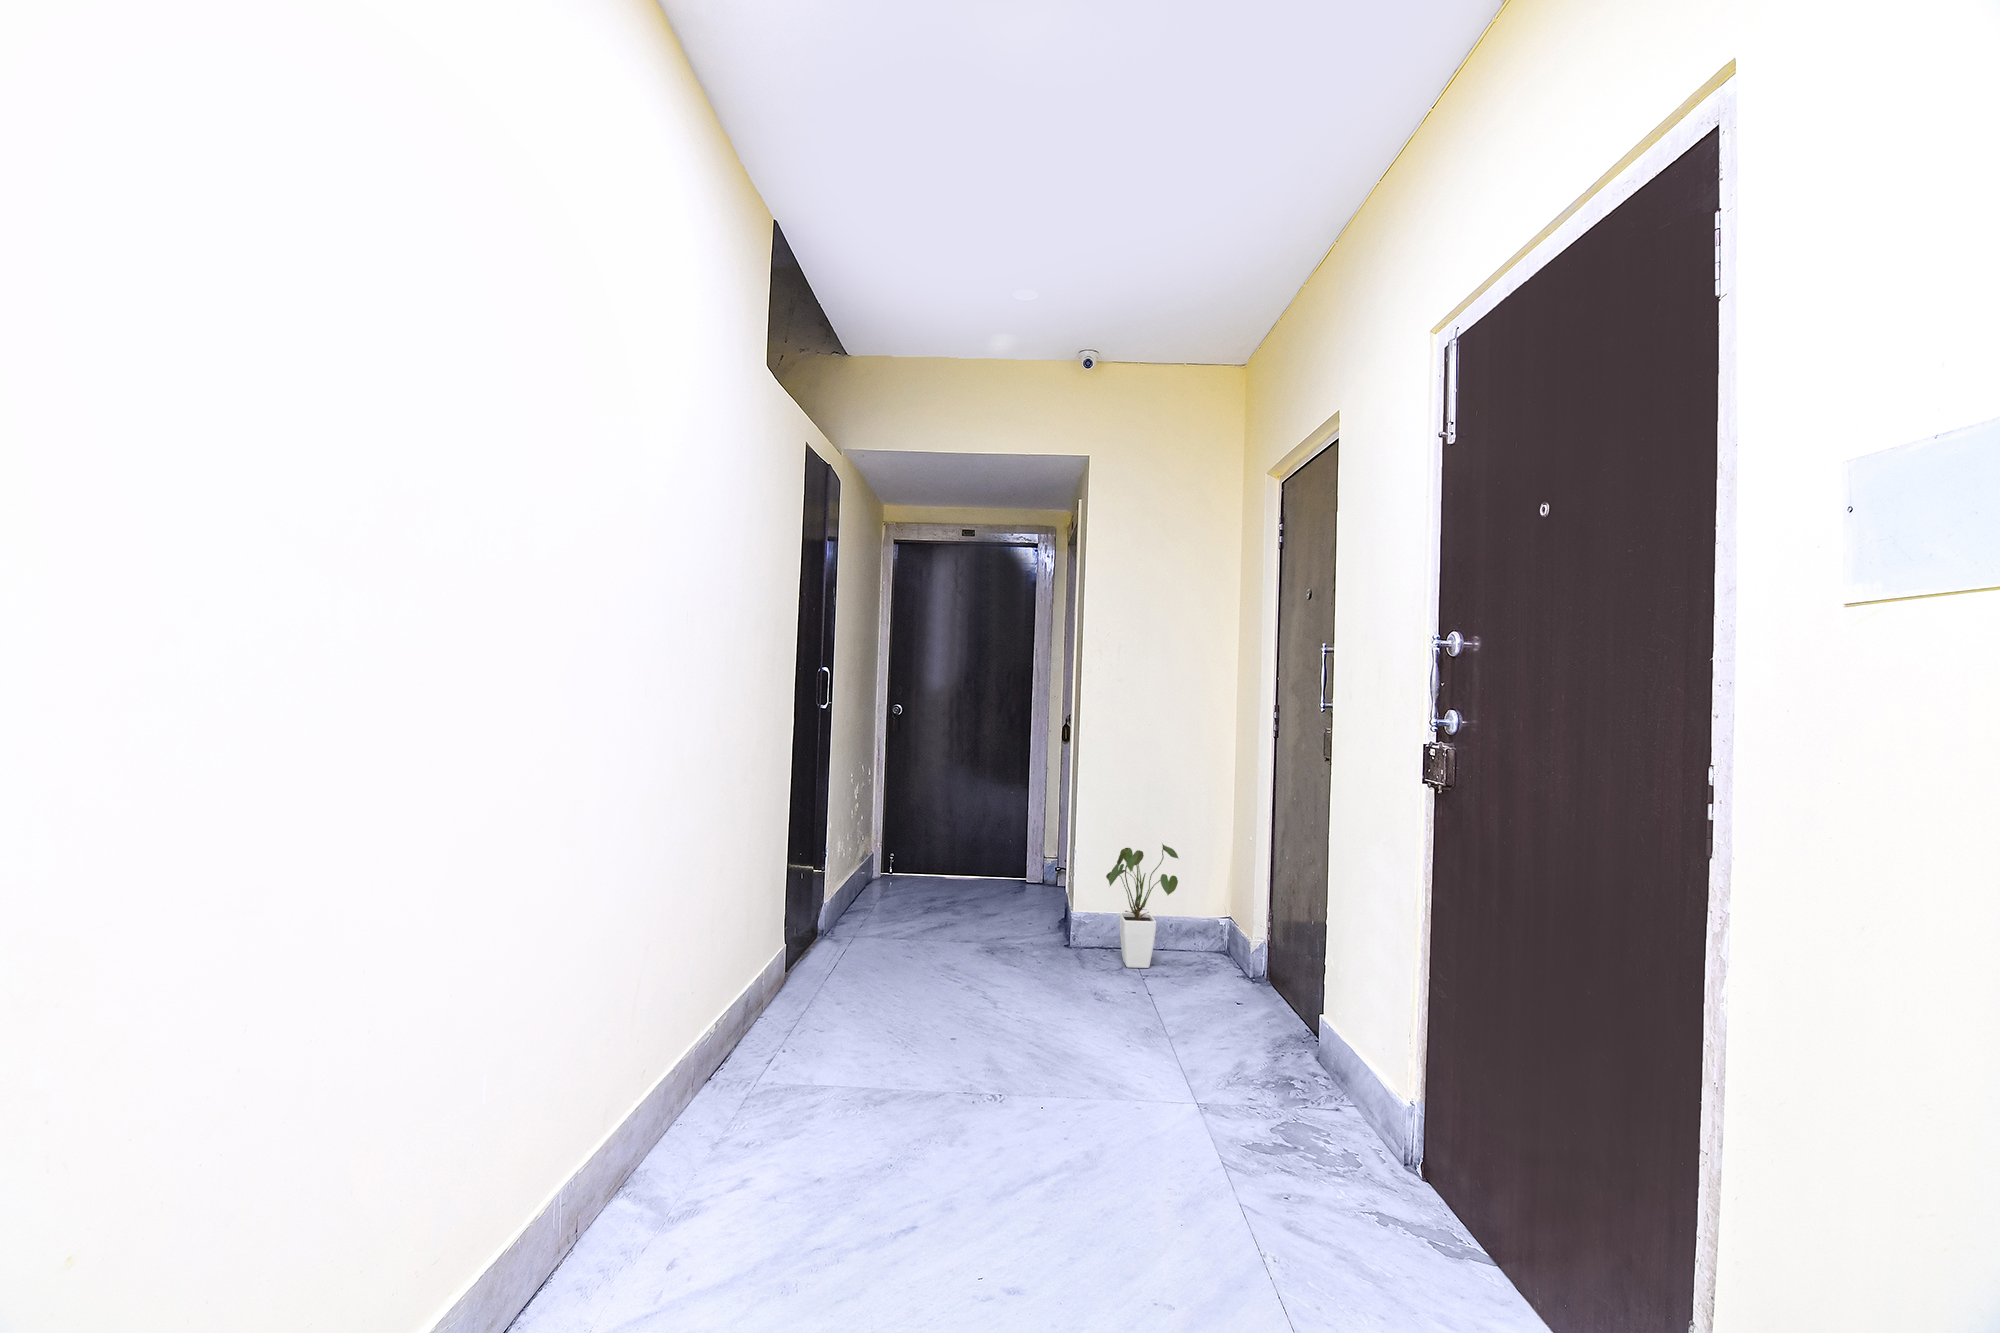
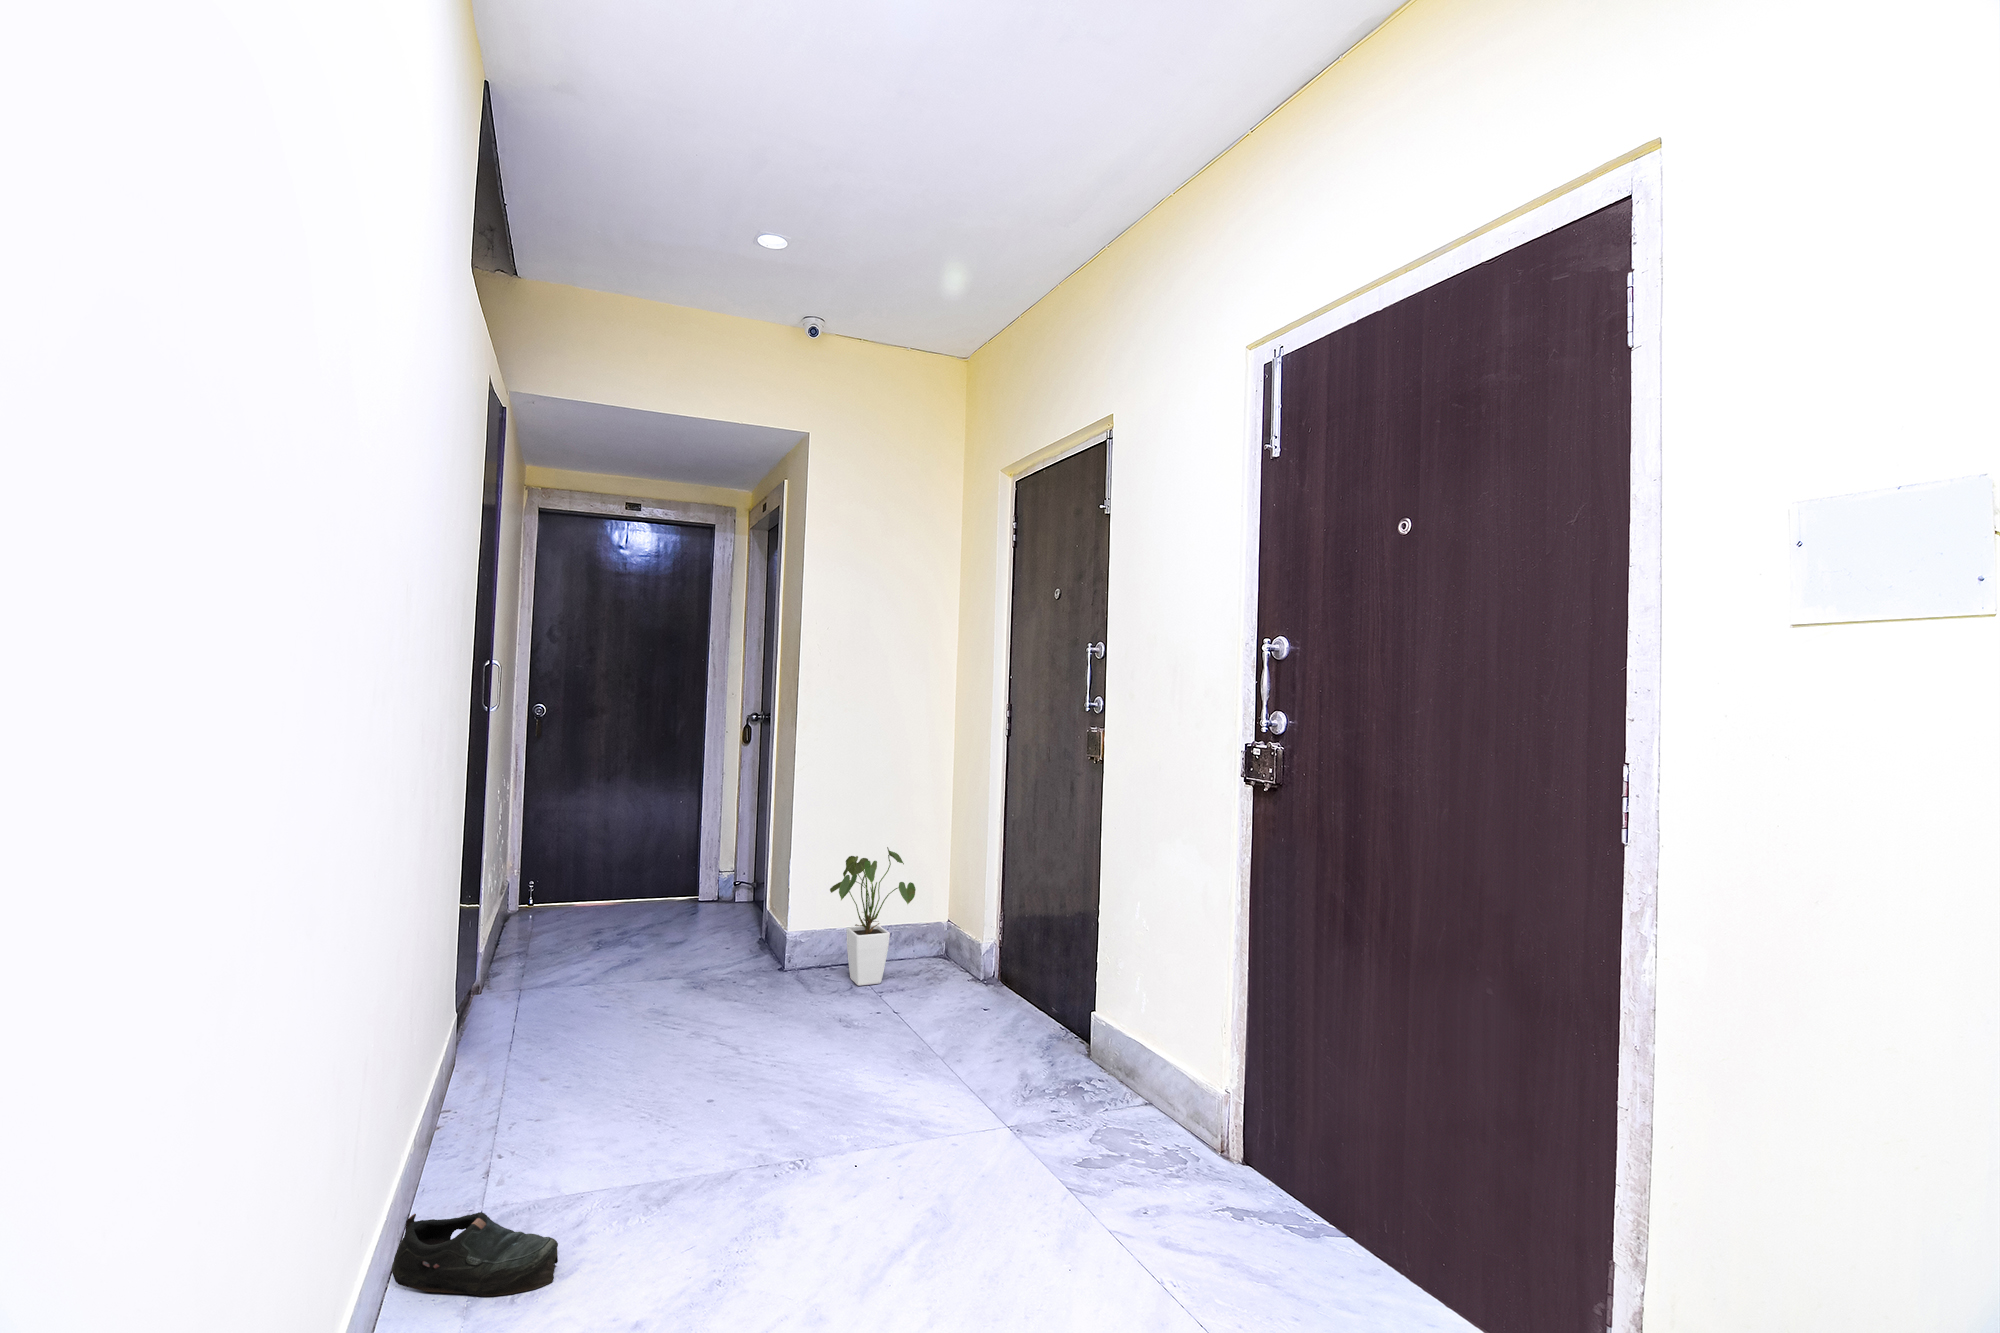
shoe: none [704,1063,803,1132] -> present [391,1212,558,1296]

